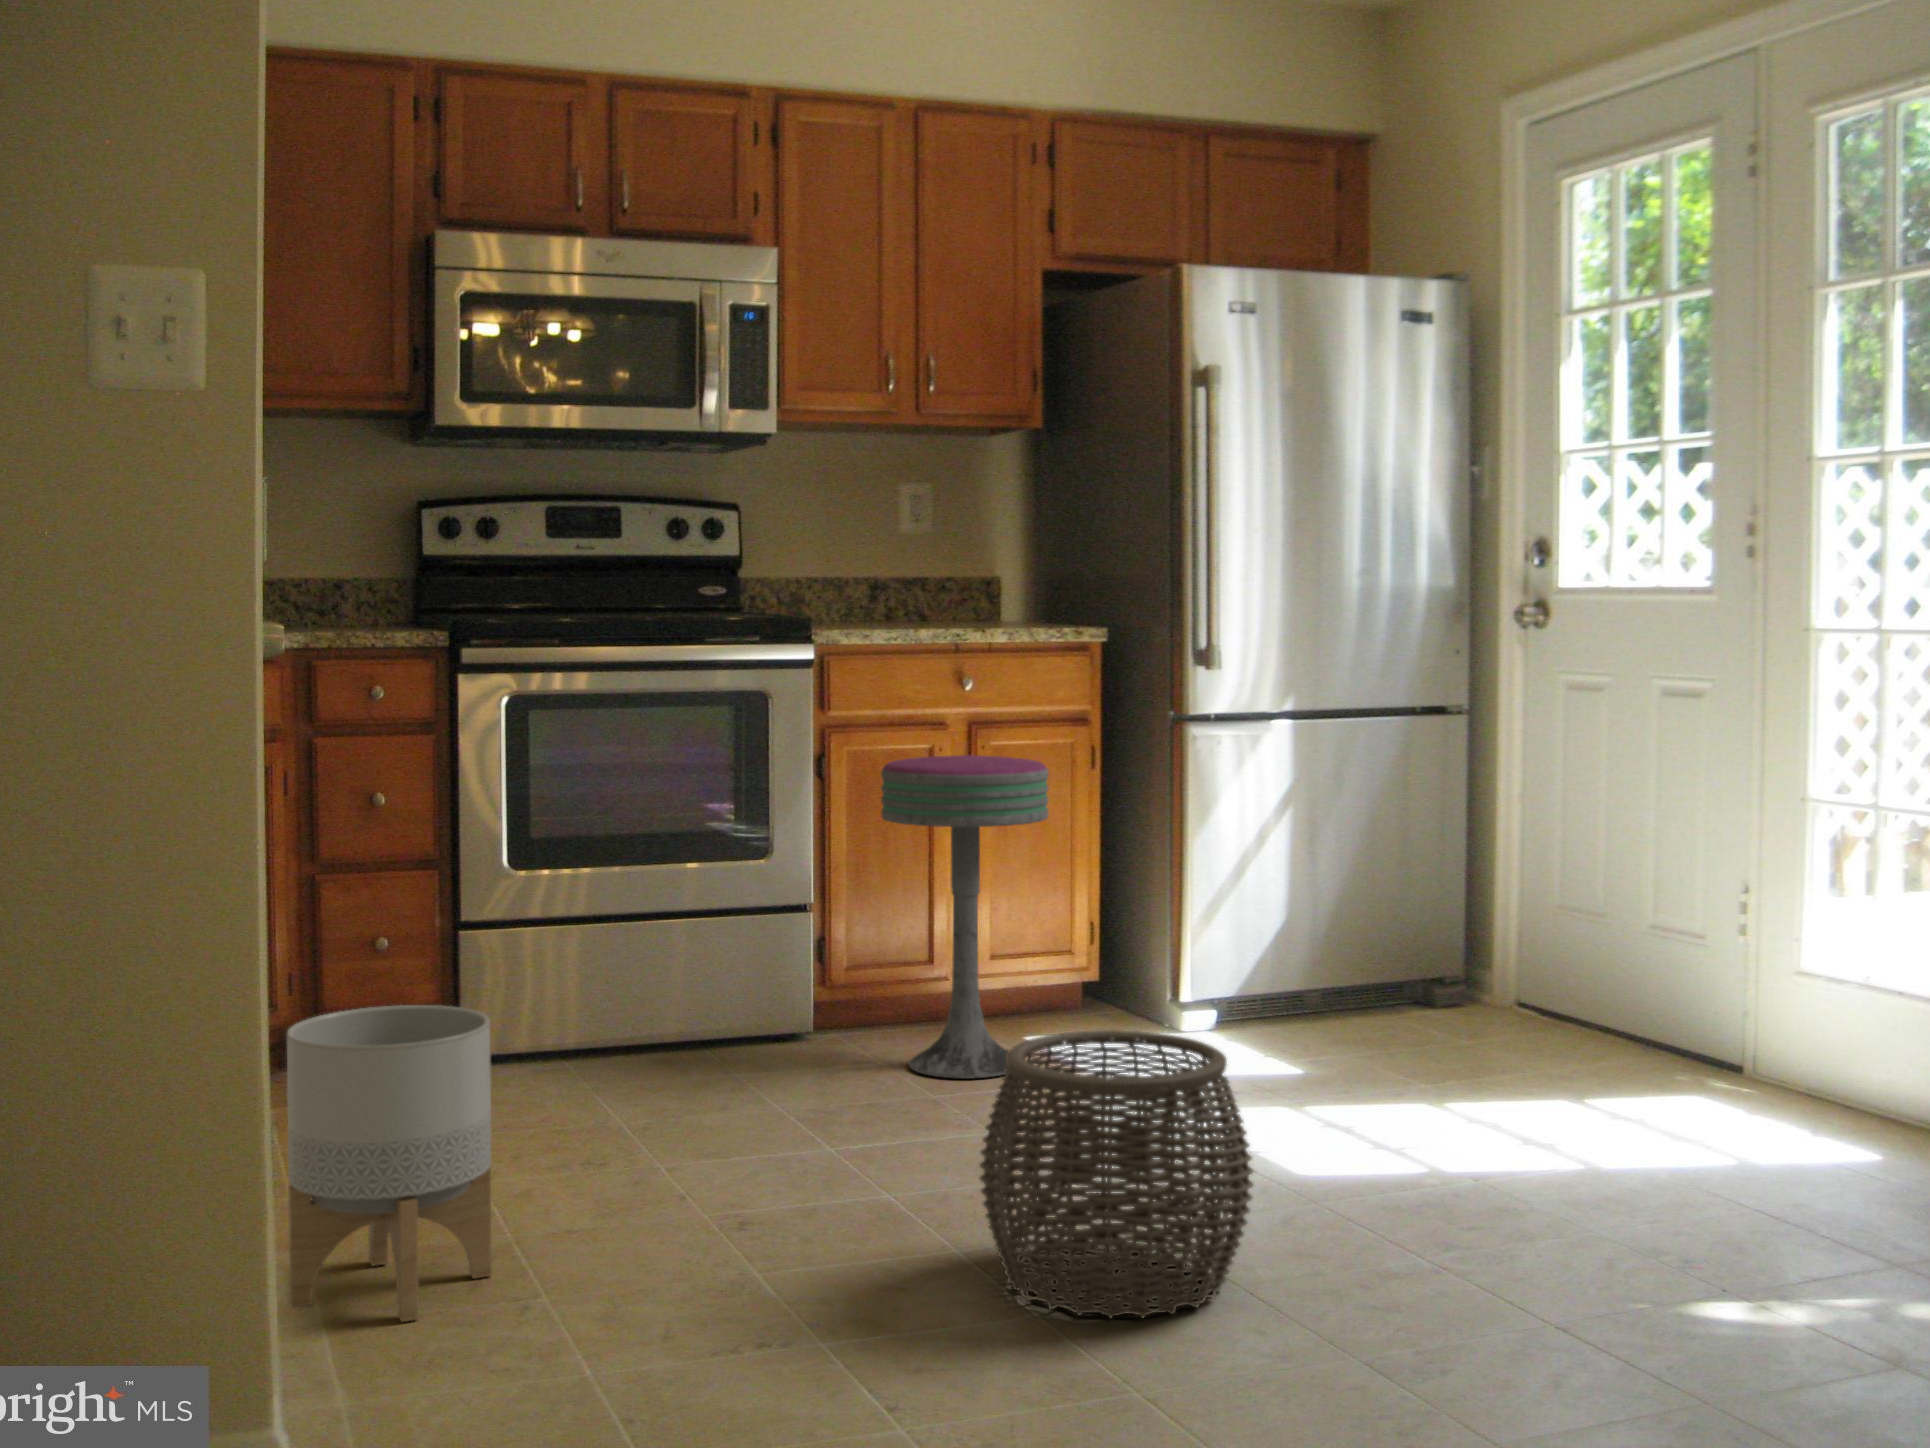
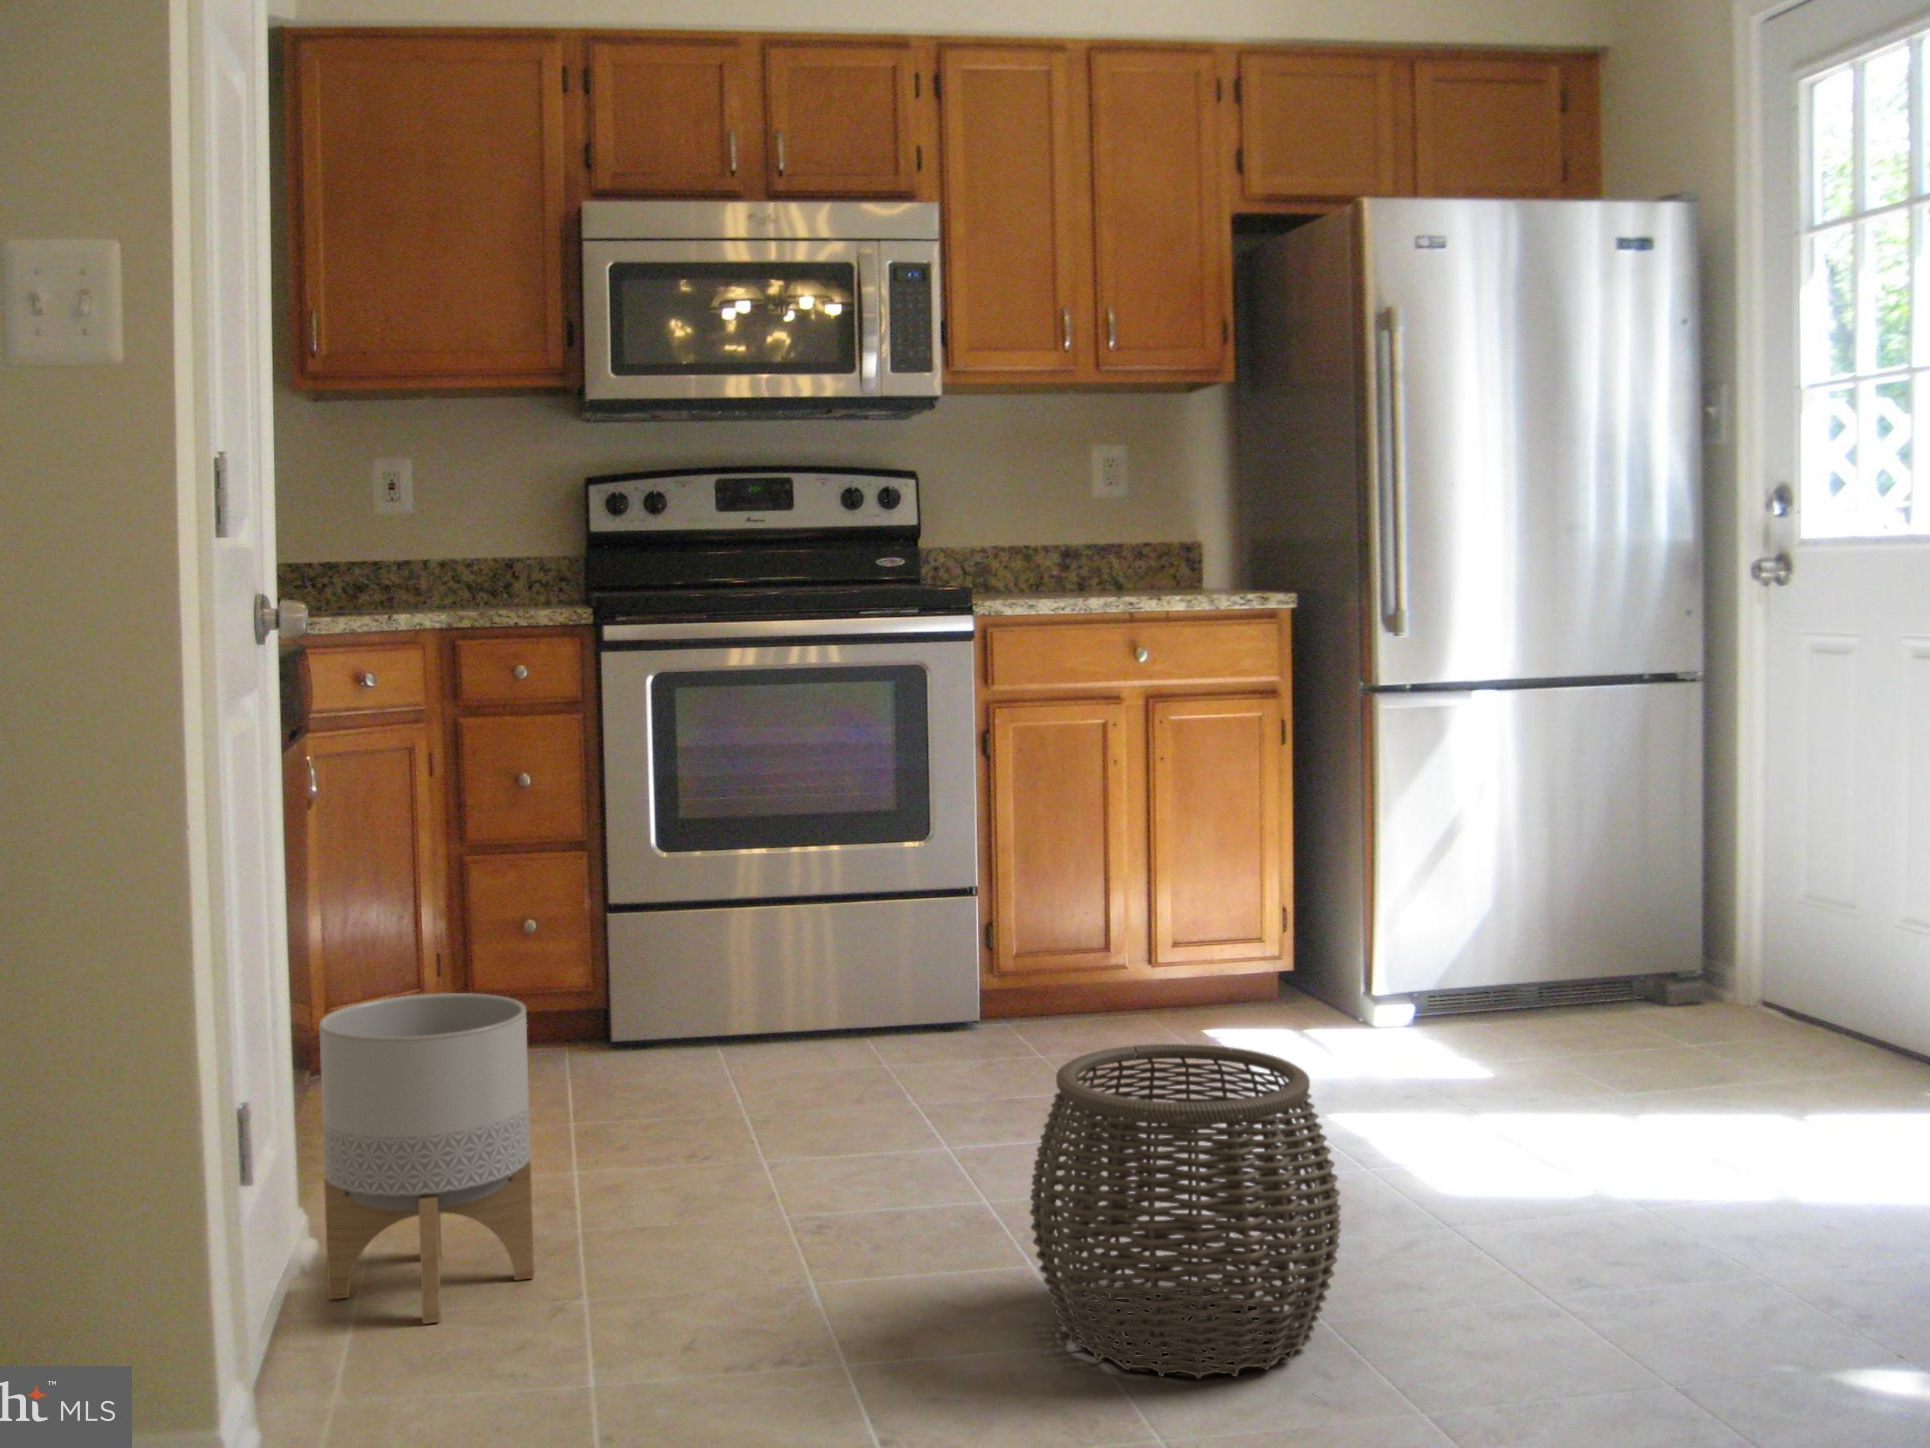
bar stool: present [881,755,1049,1079] -> none [1028,734,1210,1081]

